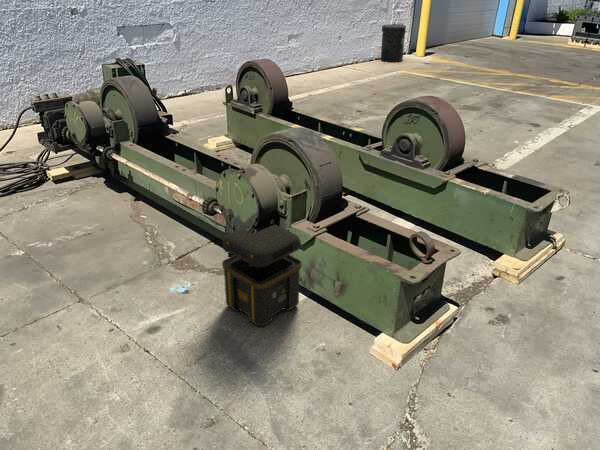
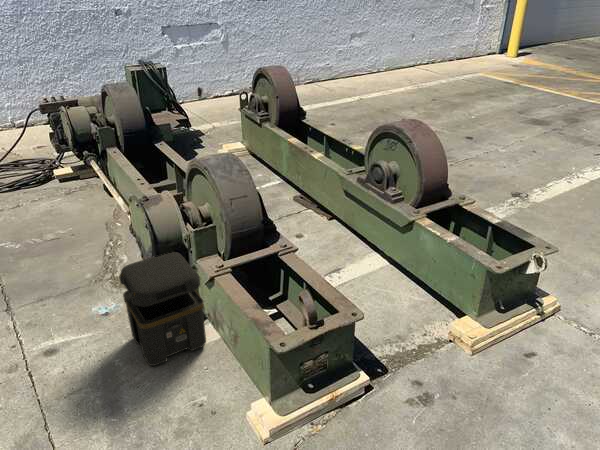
trash can: present [381,24,406,62] -> none [461,21,492,64]

